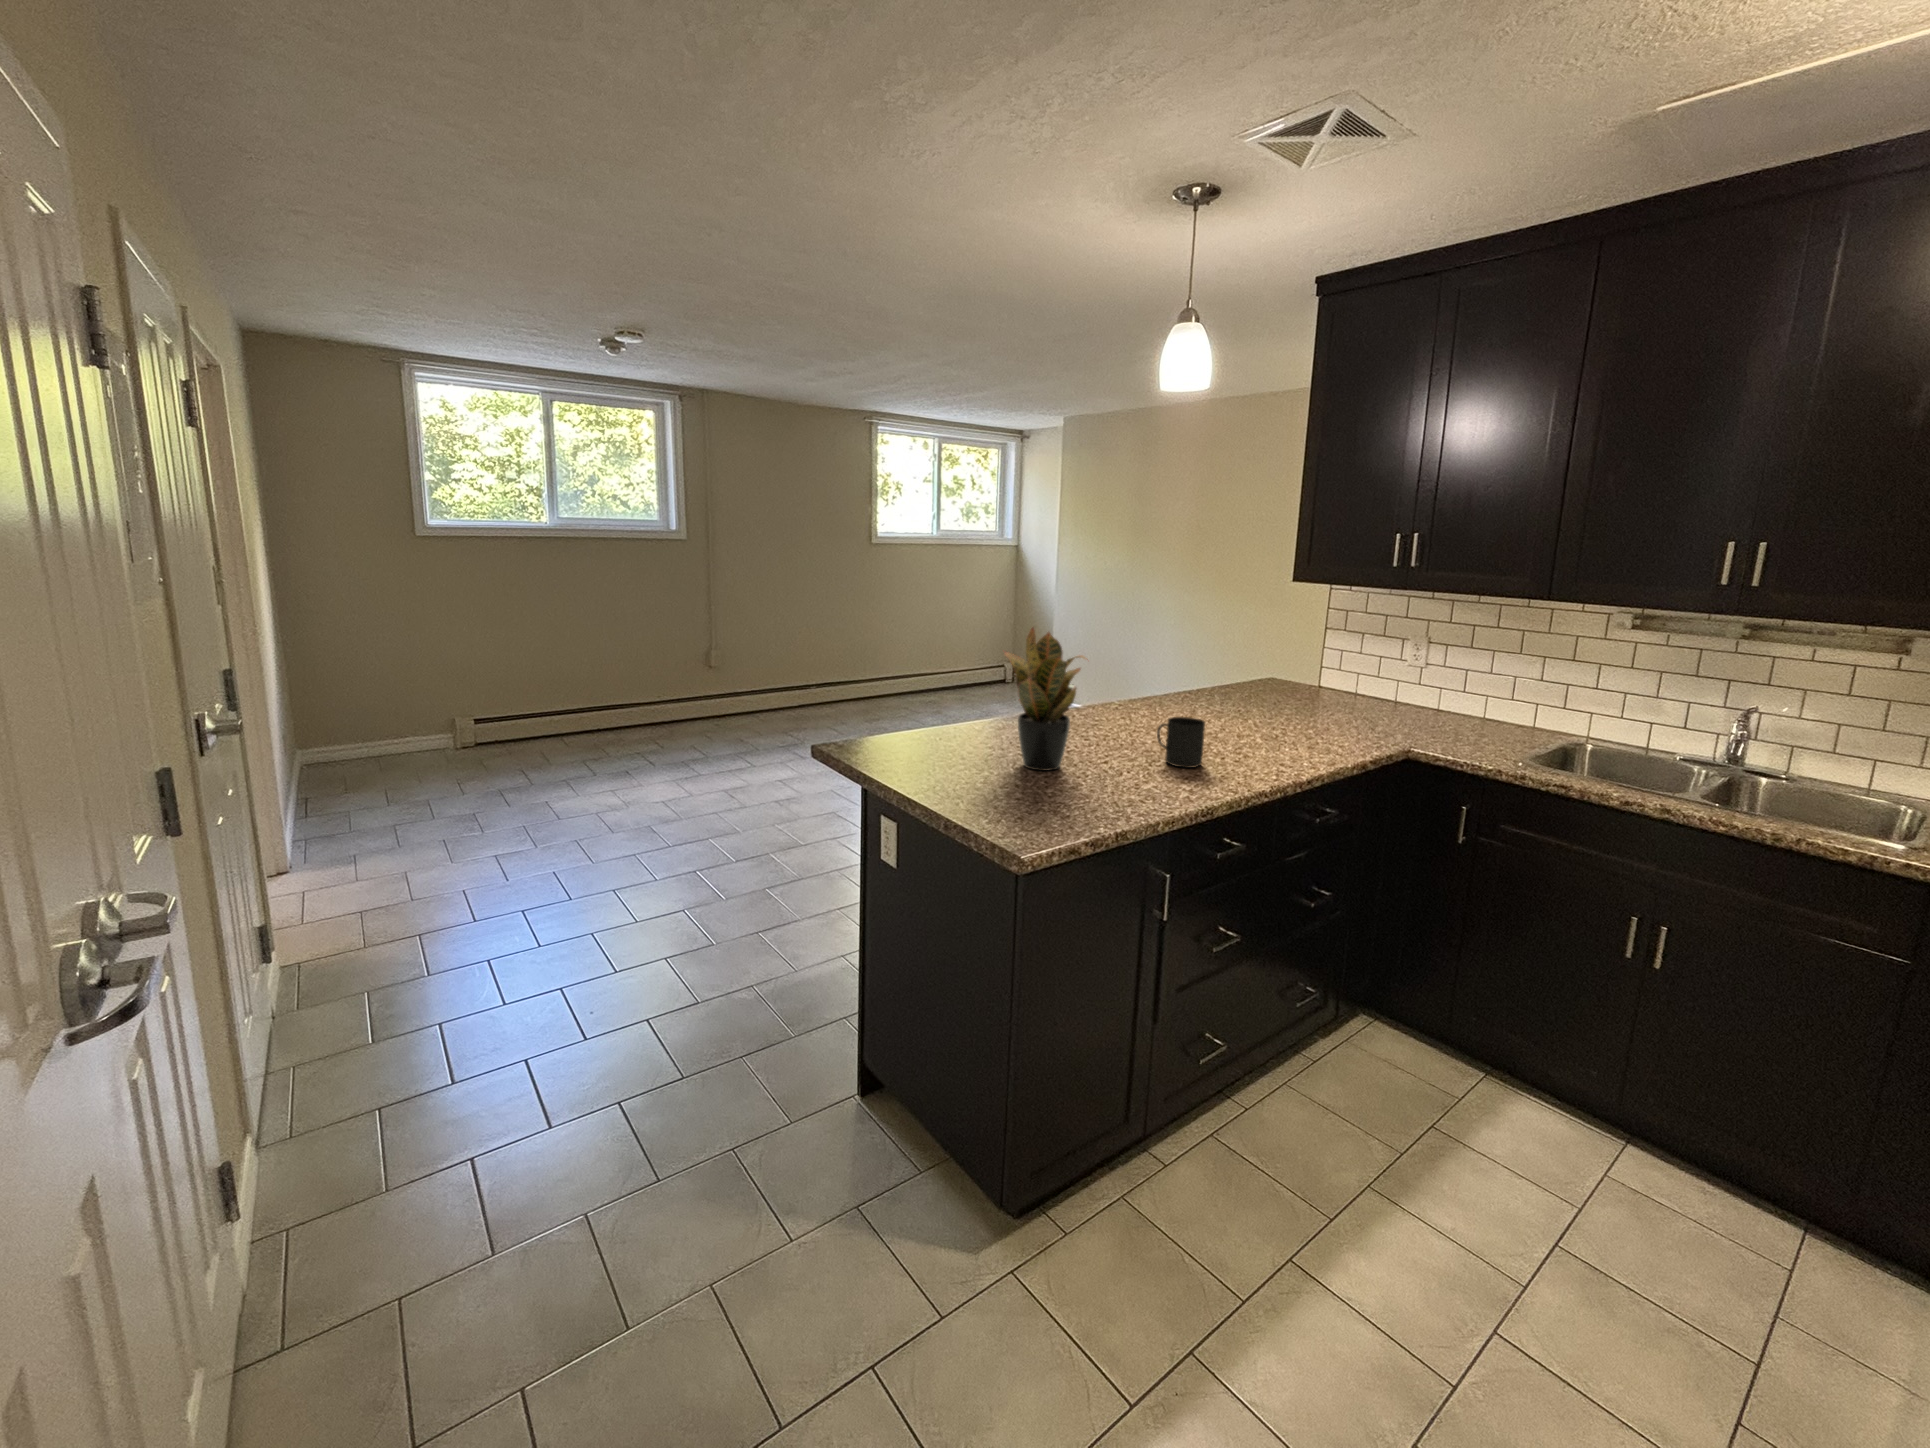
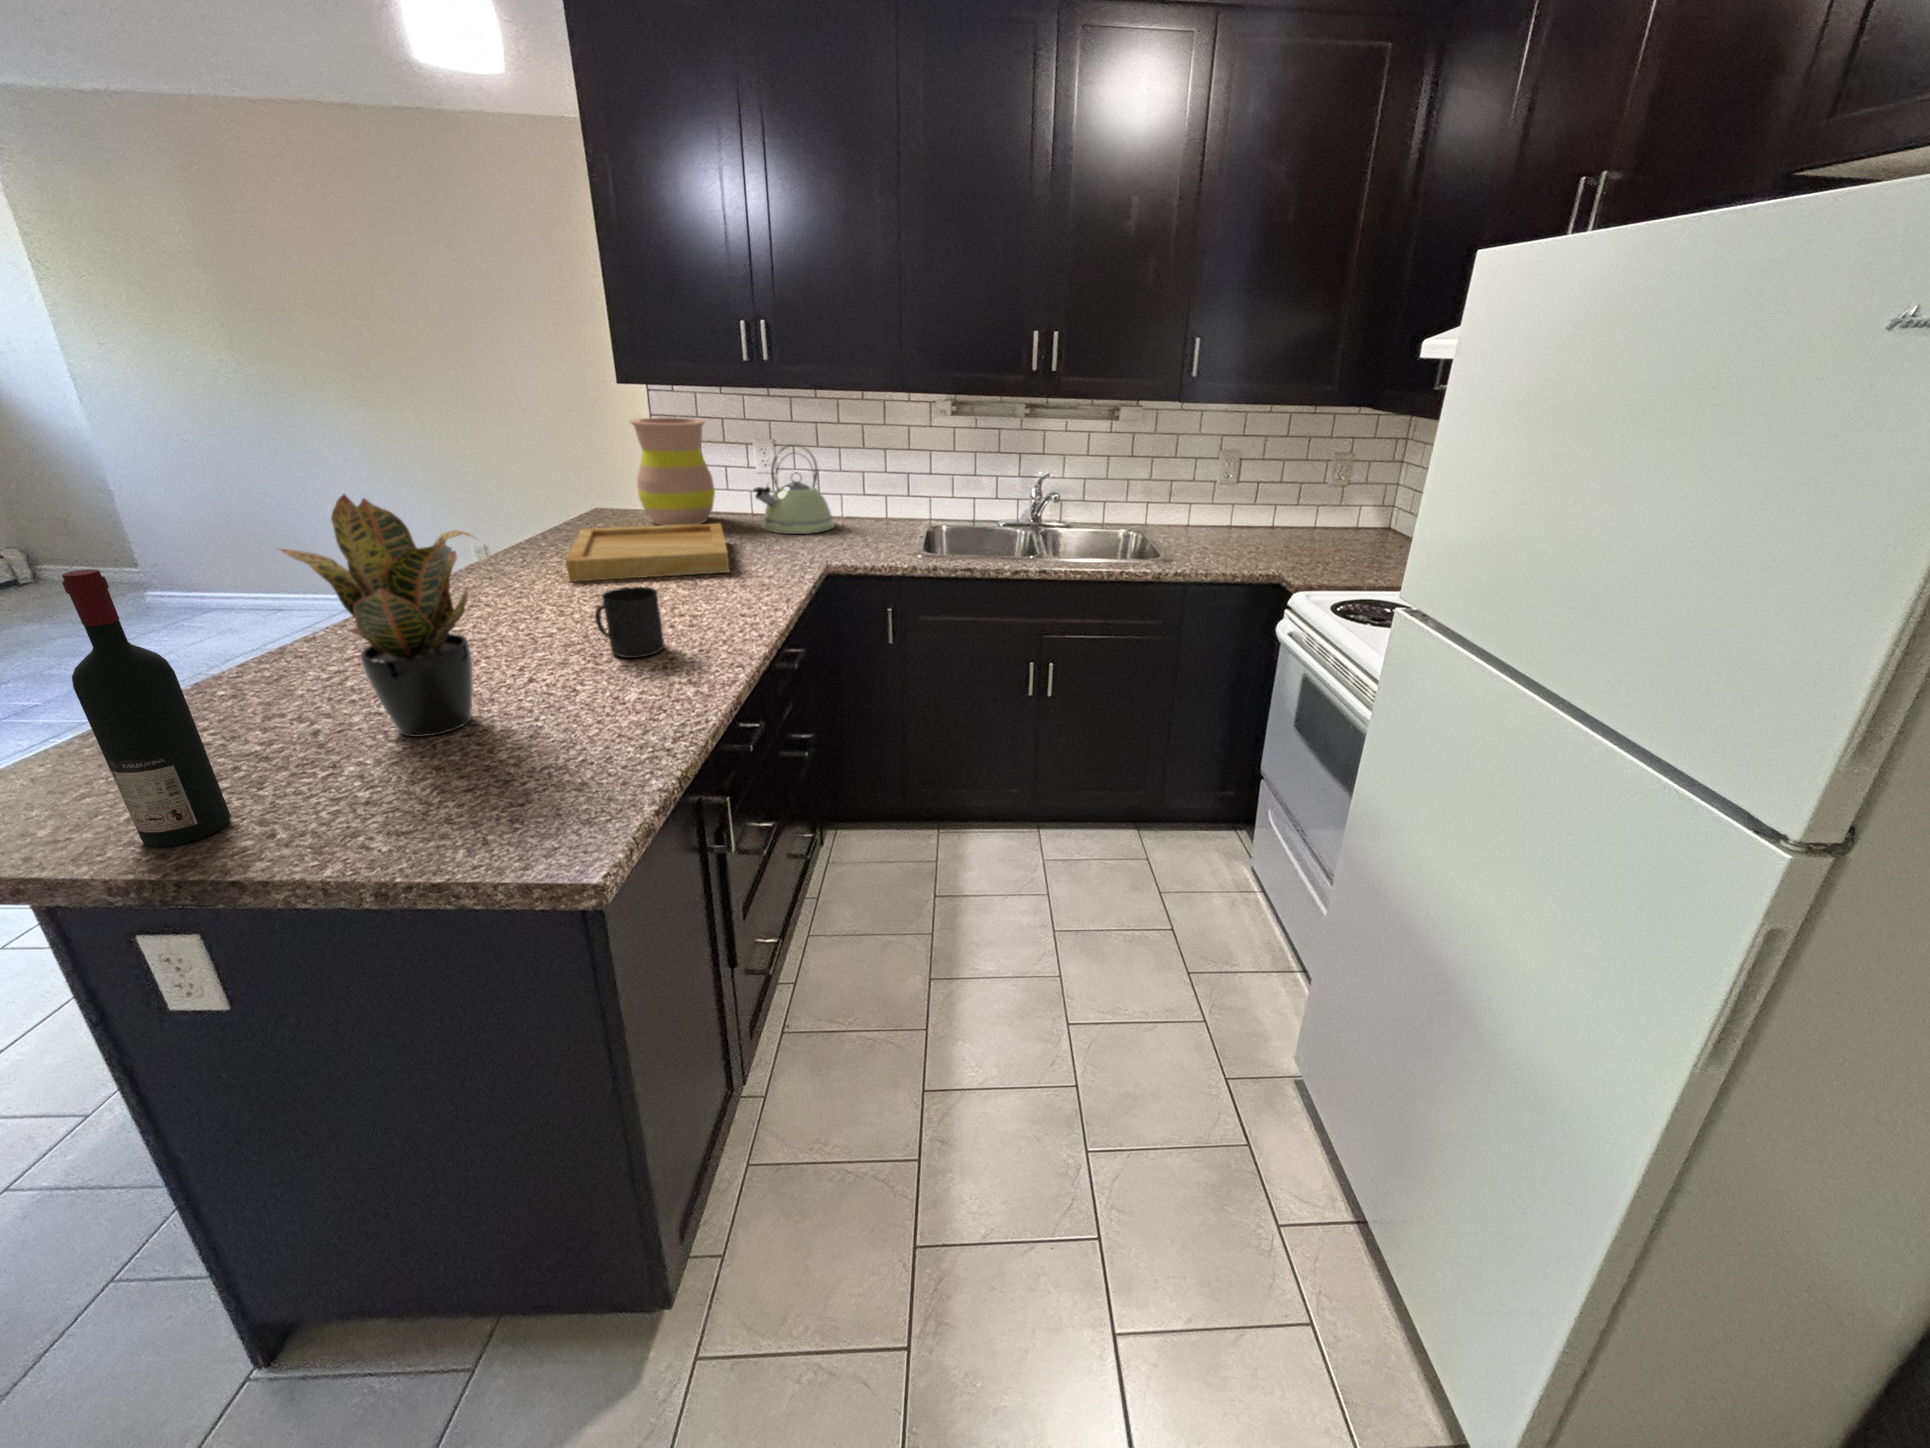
vase: none [1292,610,1364,700] -> present [630,417,715,526]
kettle: none [1382,642,1461,725] -> present [754,444,835,534]
wine bottle: none [904,643,937,777] -> present [62,569,231,847]
tray: none [1193,685,1338,735] -> present [566,523,729,582]

